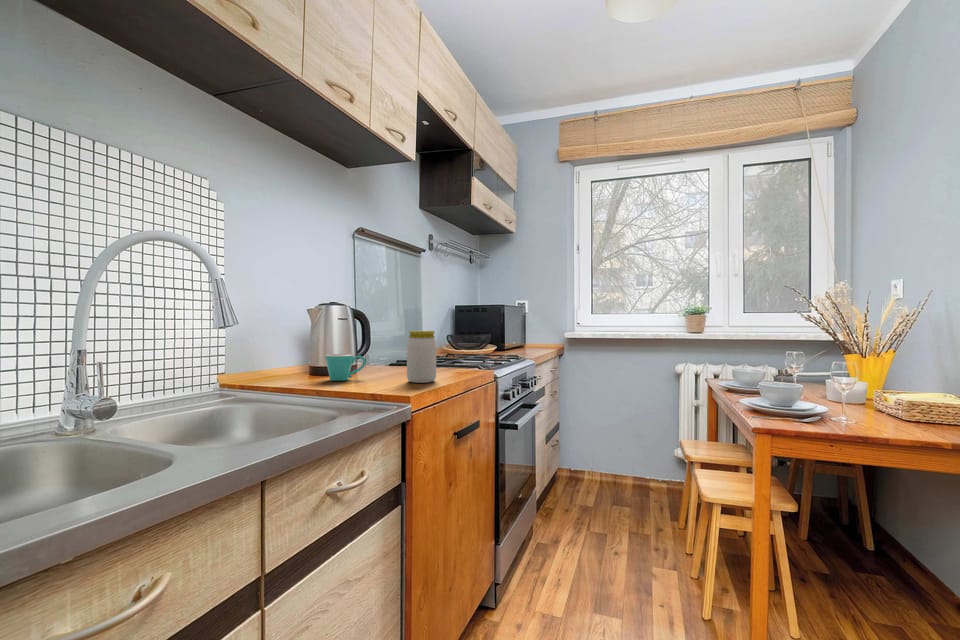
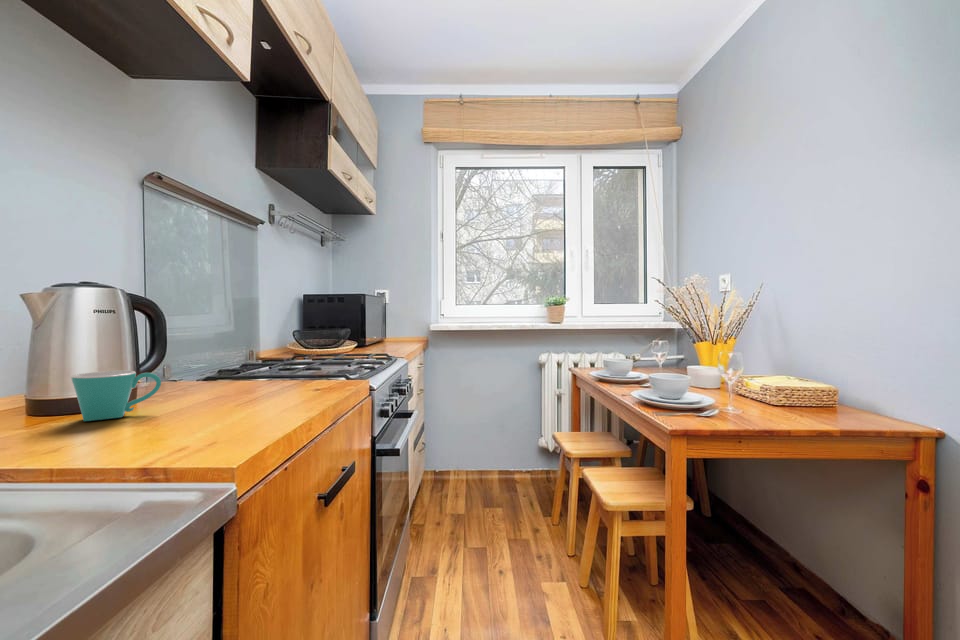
jar: present [407,331,436,383] -> none [240,329,292,413]

